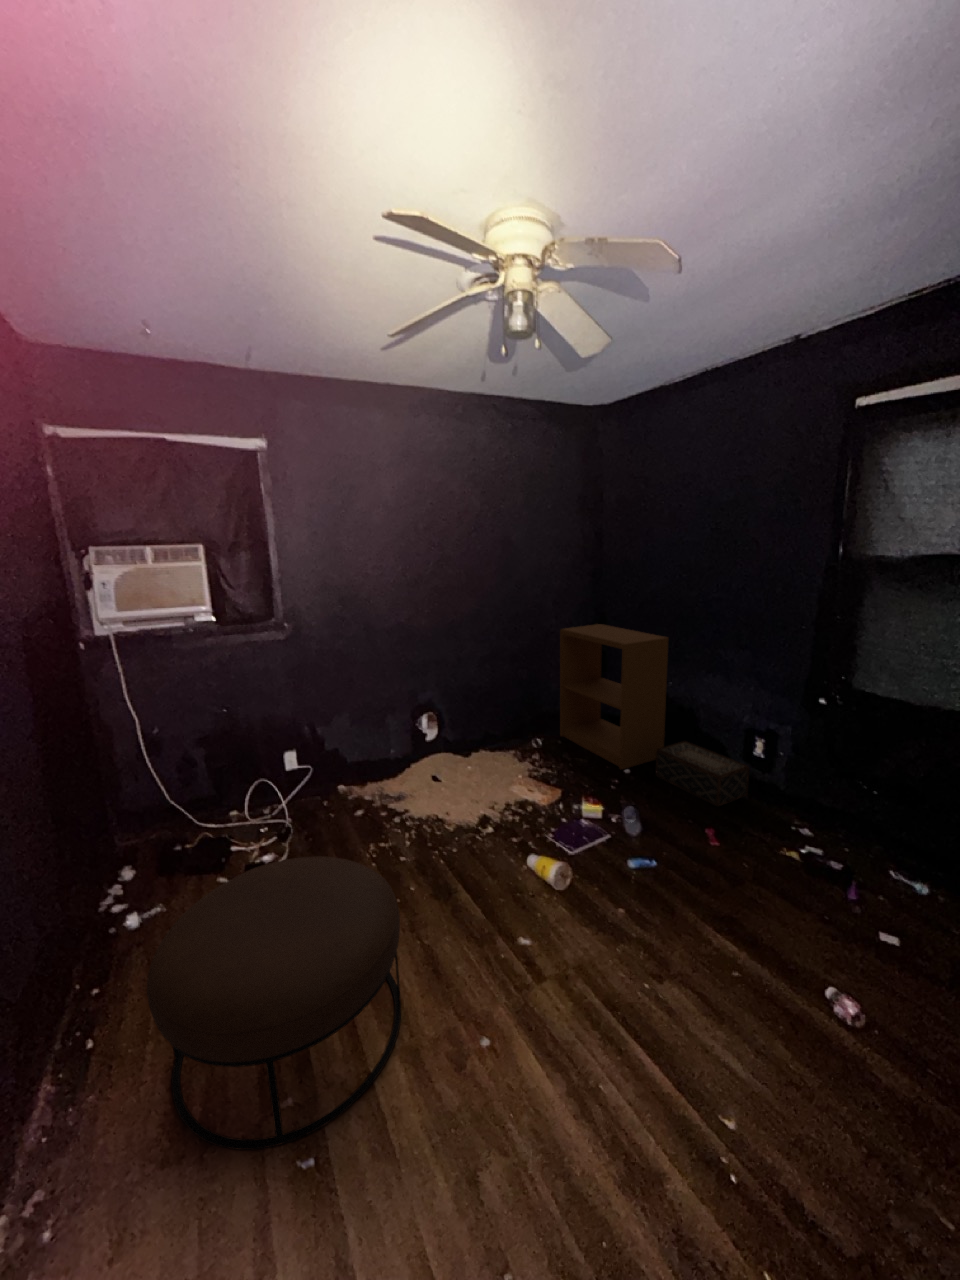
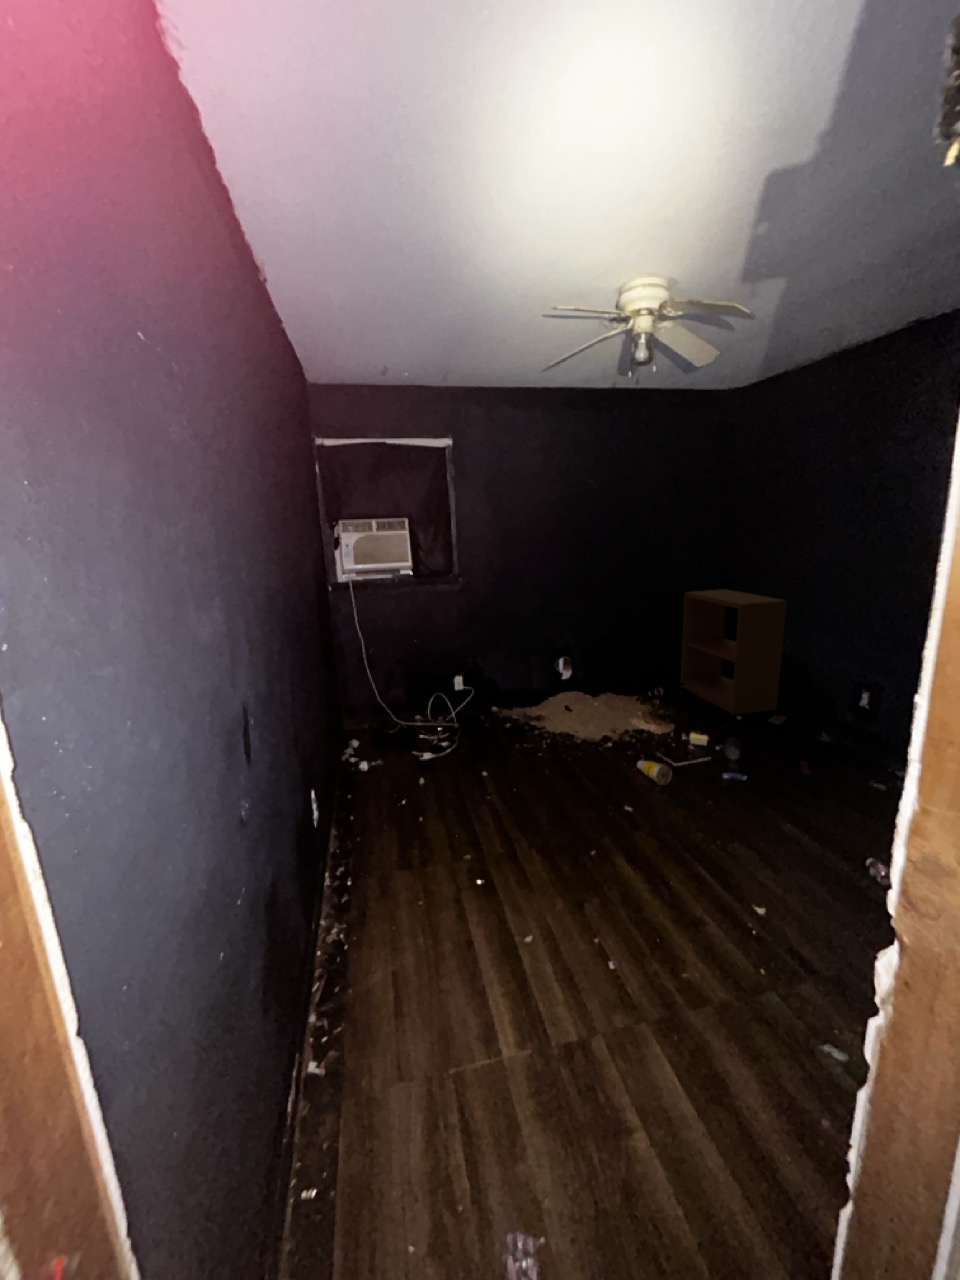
woven basket: present [656,741,750,806] -> none [765,695,856,749]
ottoman: present [147,856,401,1150] -> none [390,730,538,876]

